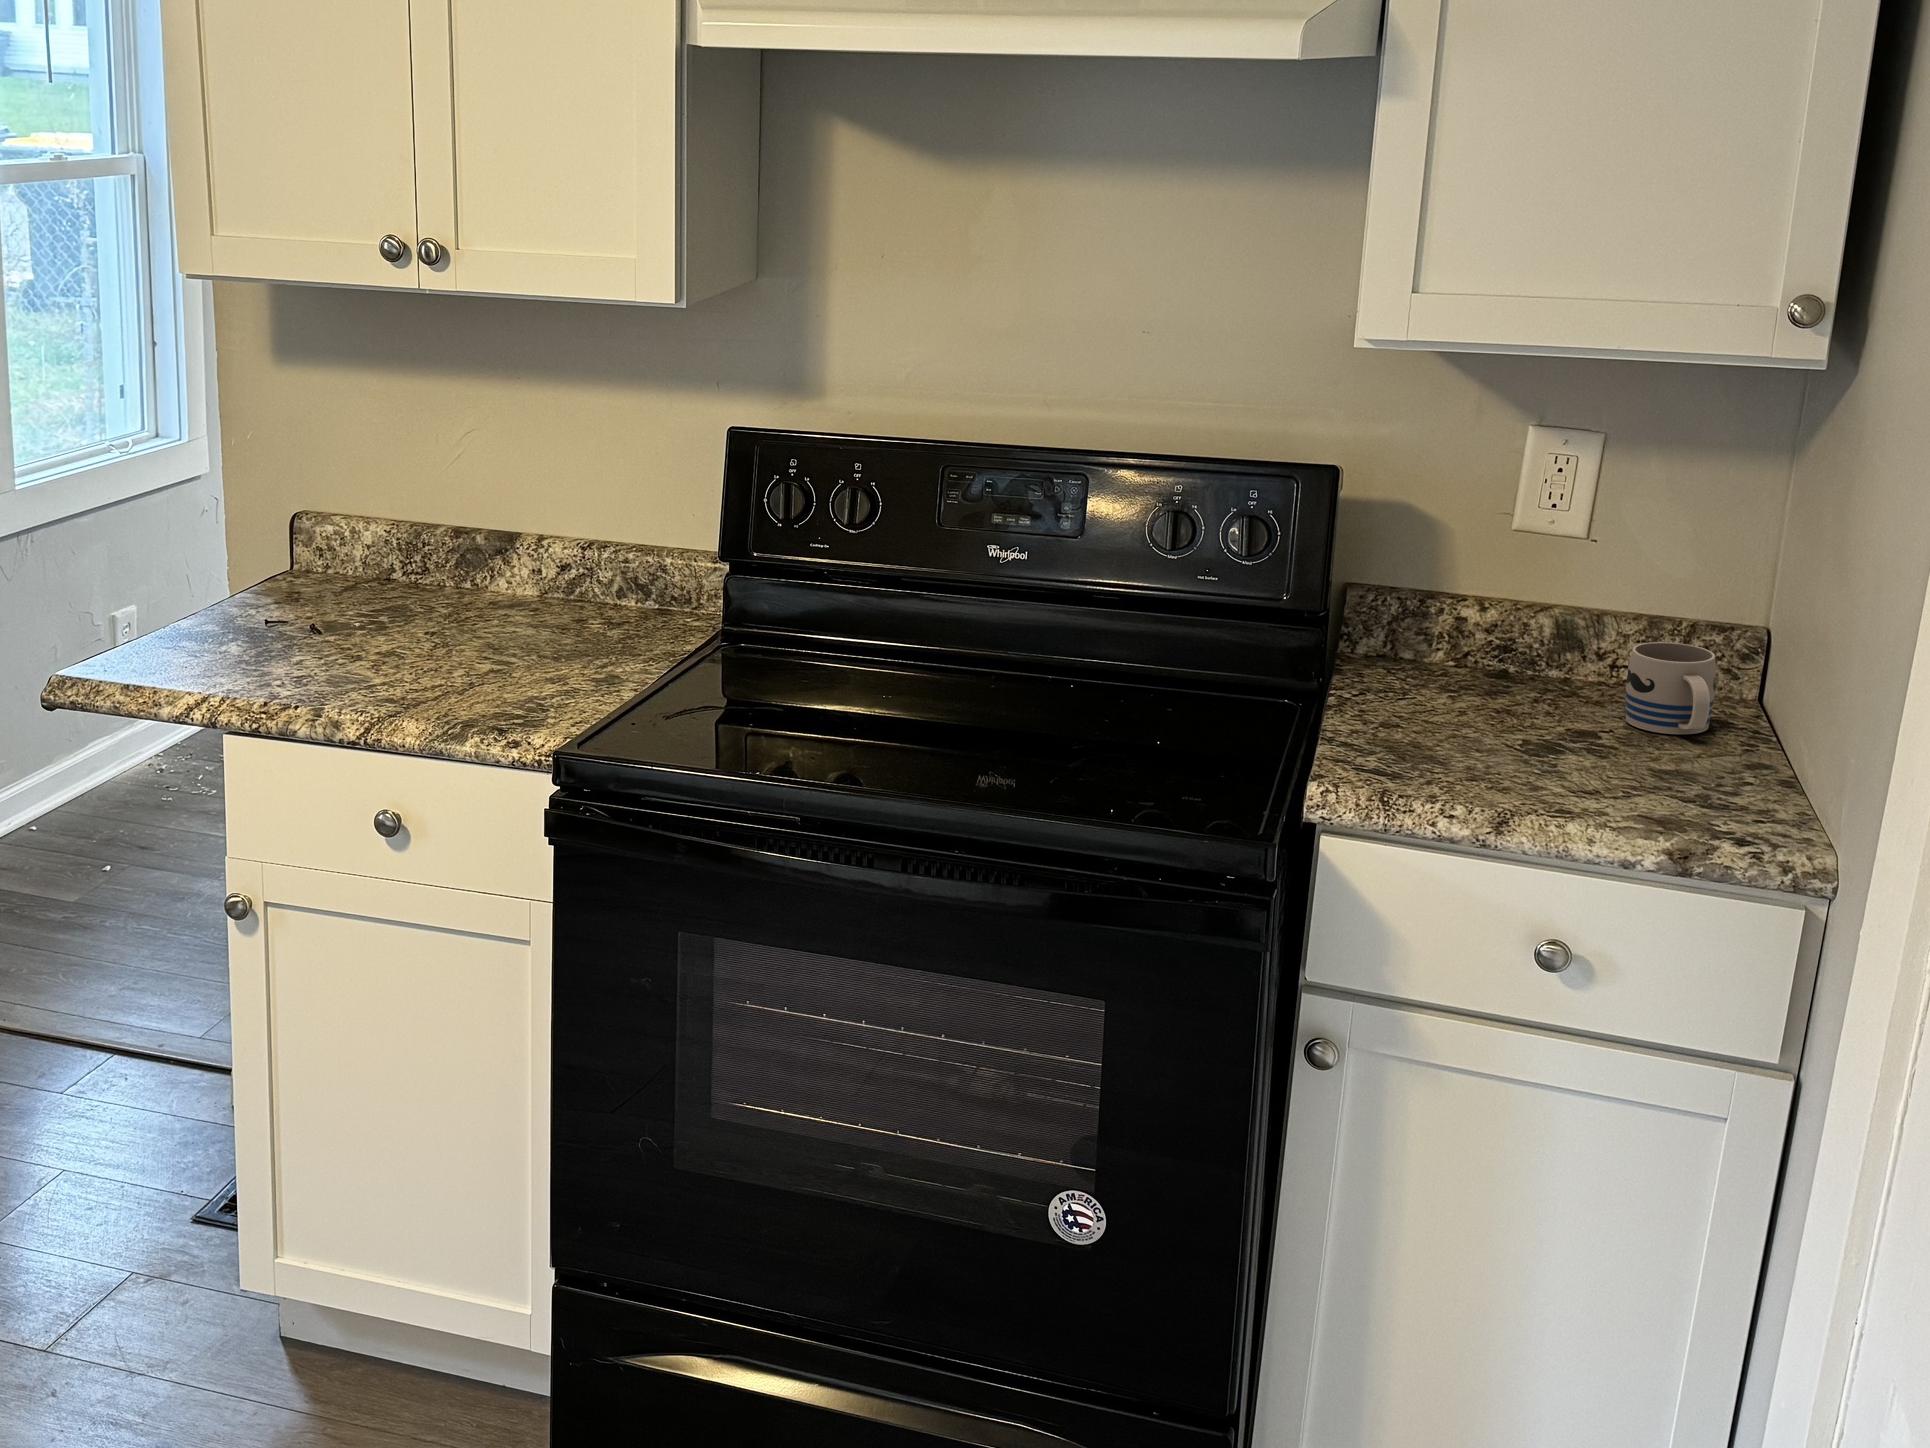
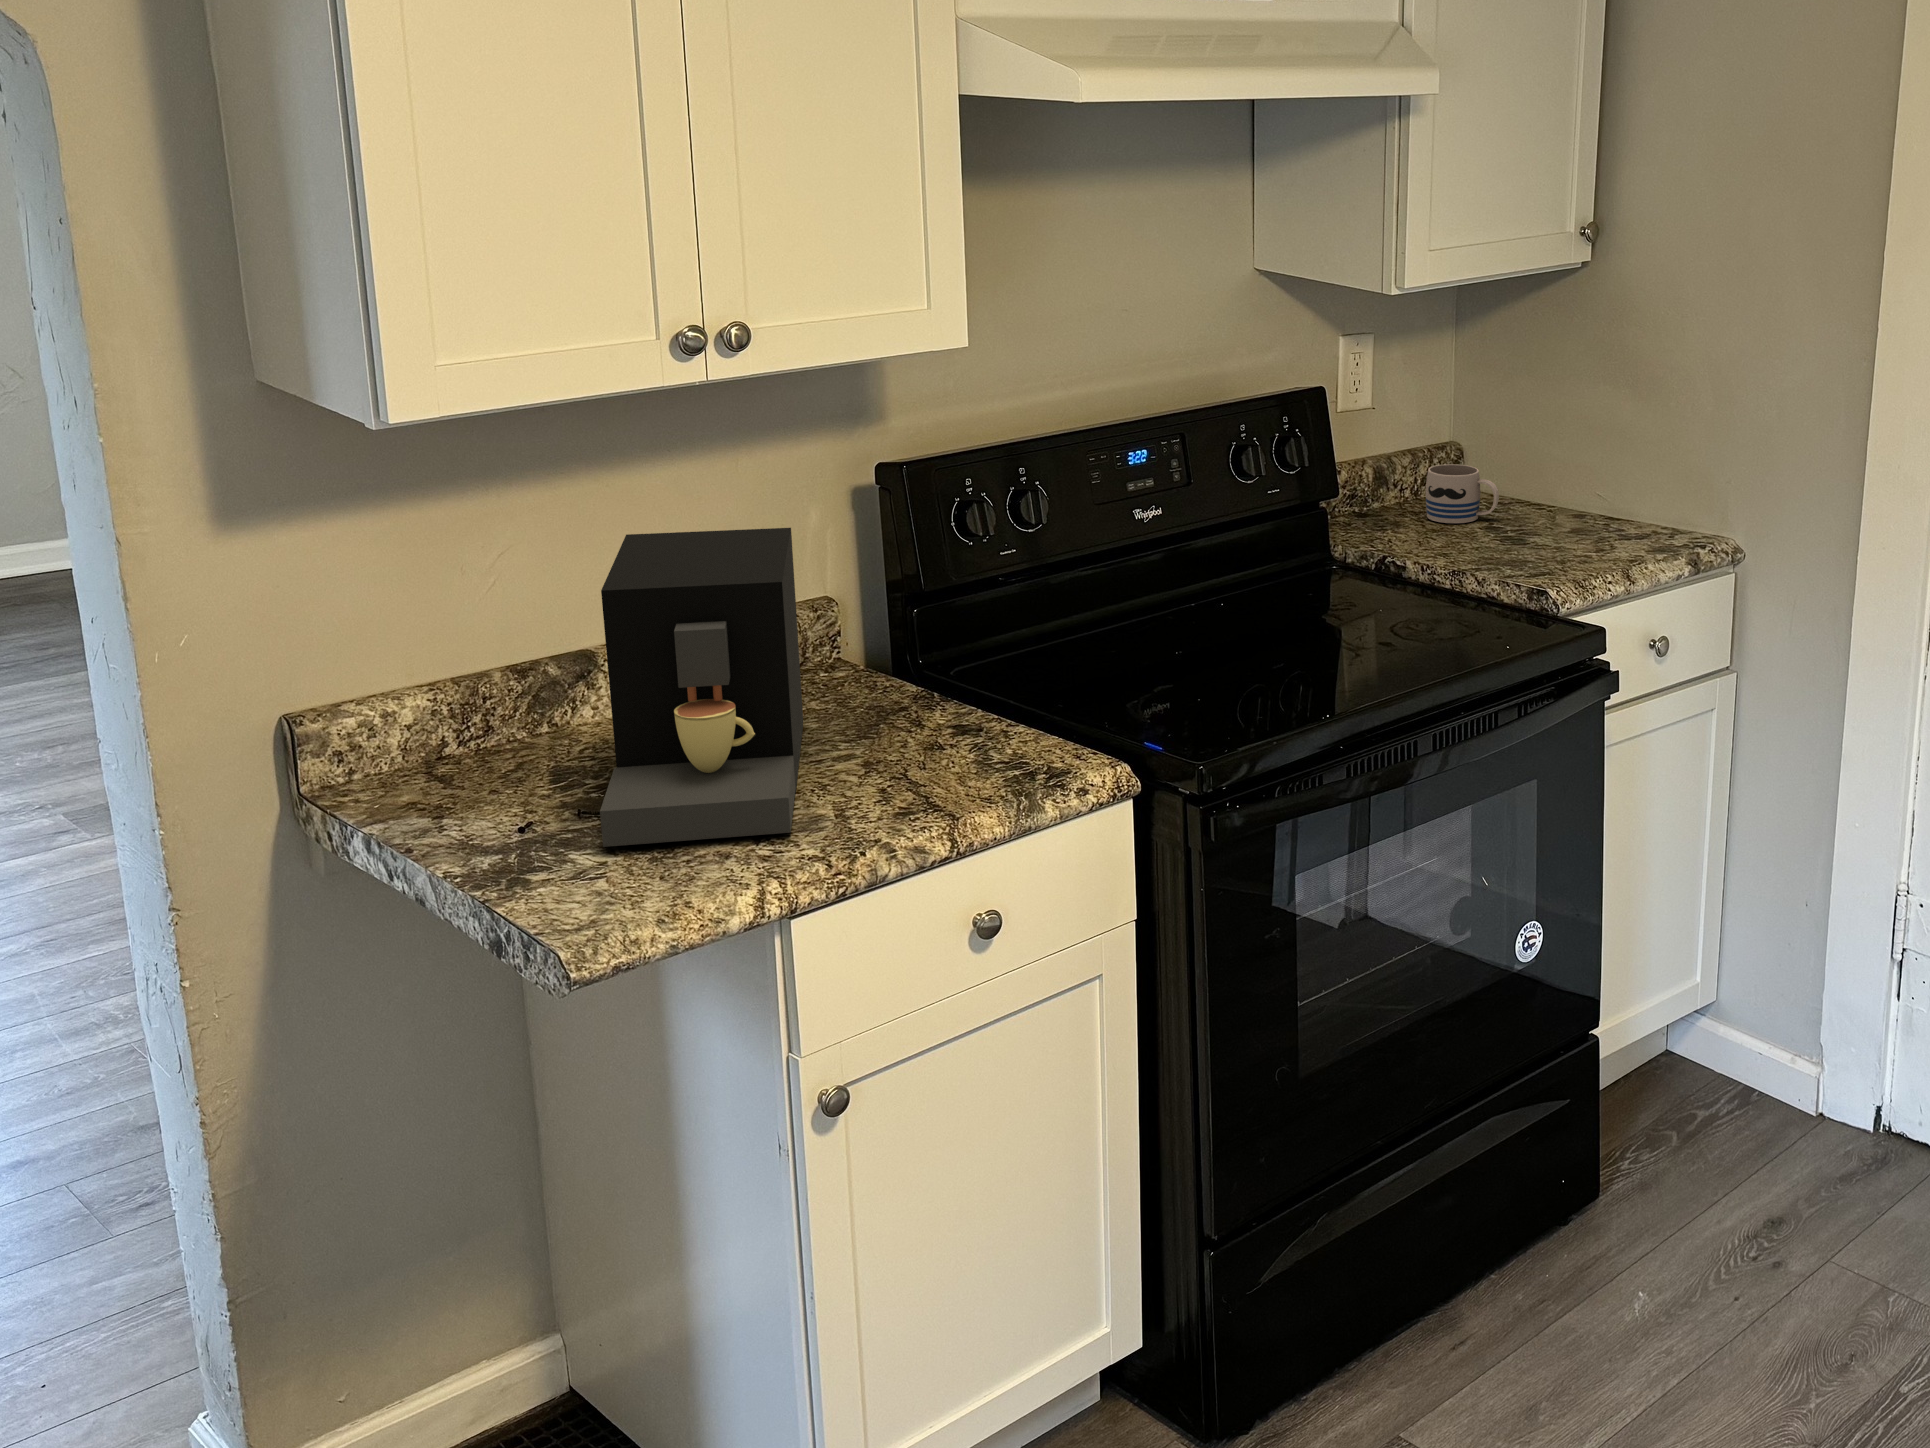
coffee maker: none [234,426,562,679] -> present [600,528,803,847]

